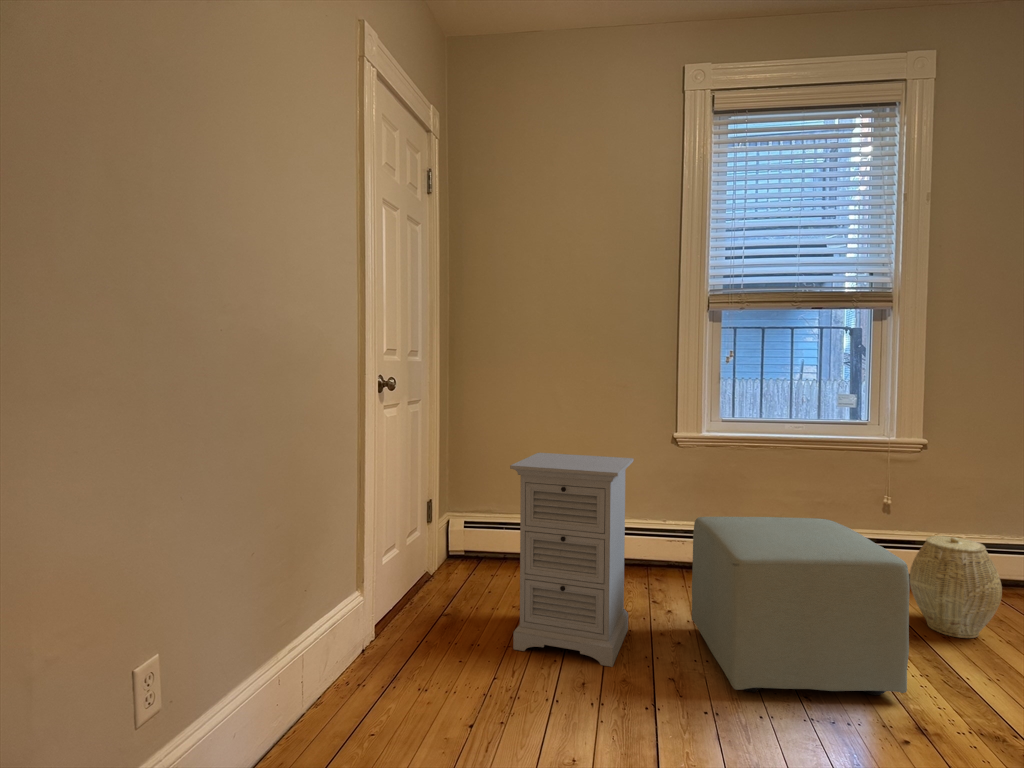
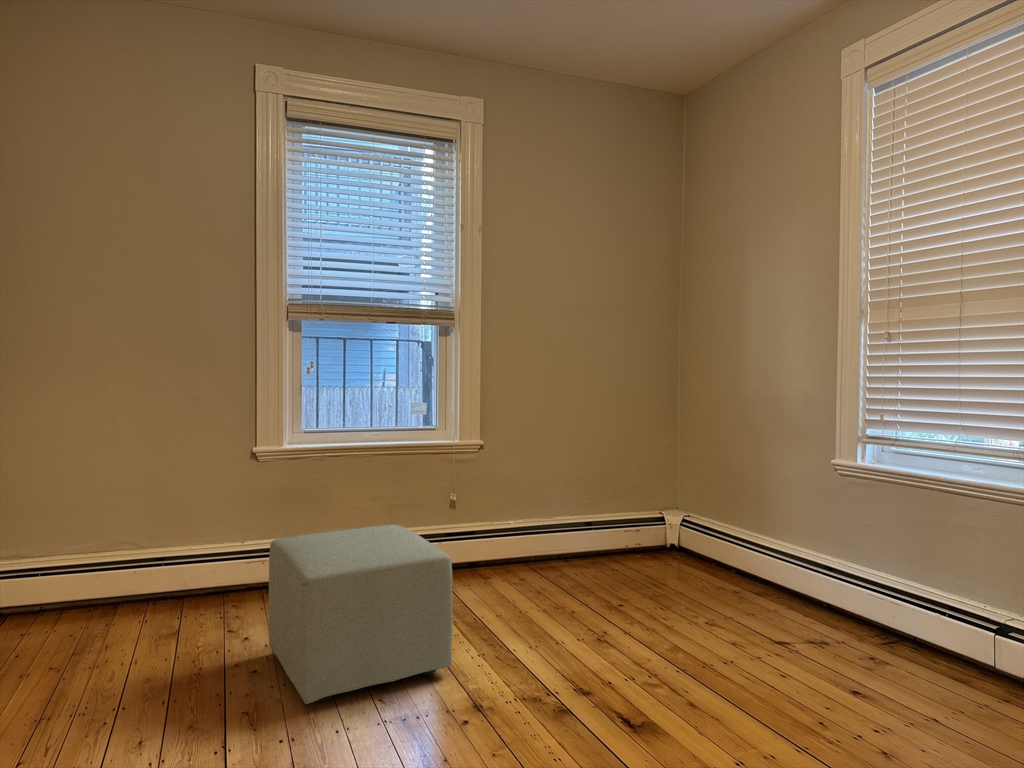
nightstand: present [510,453,633,667] -> none [40,487,201,729]
woven basket: present [910,536,1002,638] -> none [464,525,527,609]

